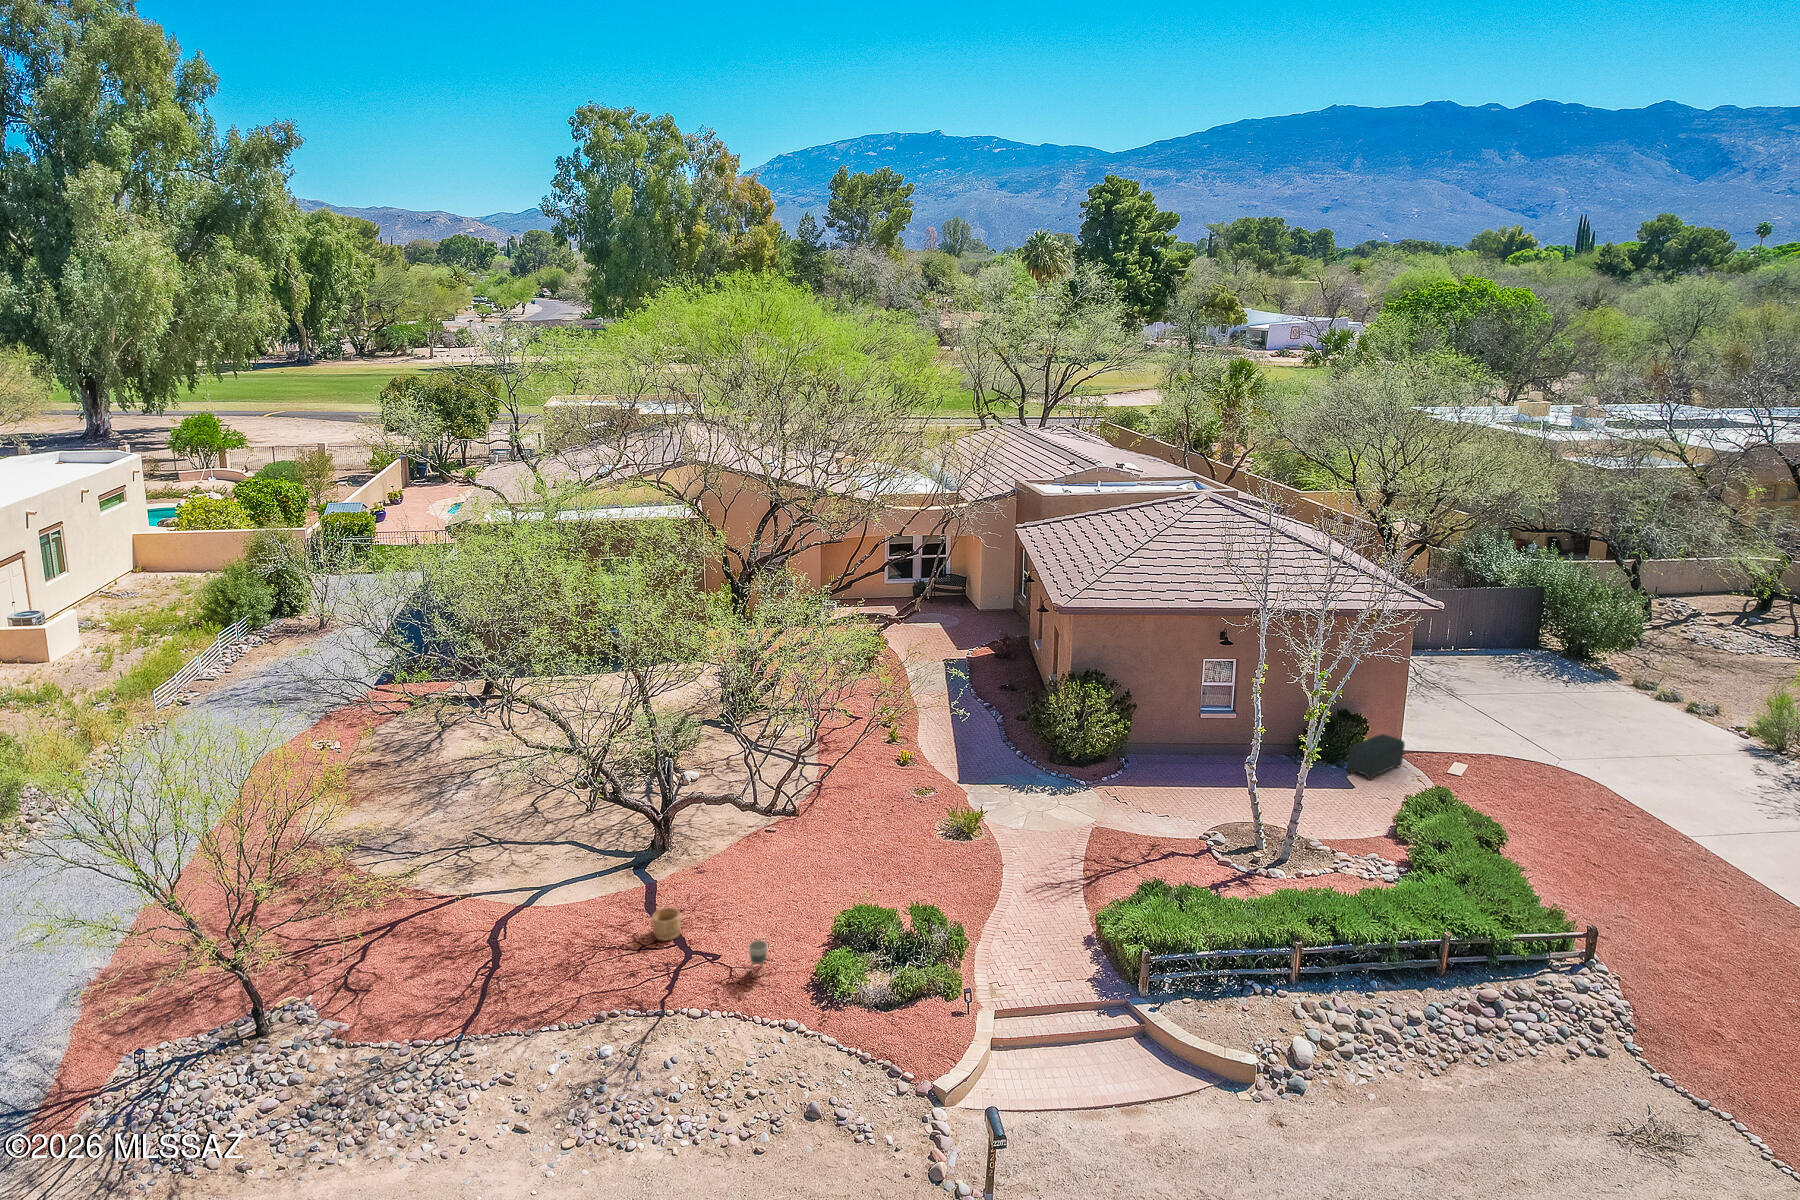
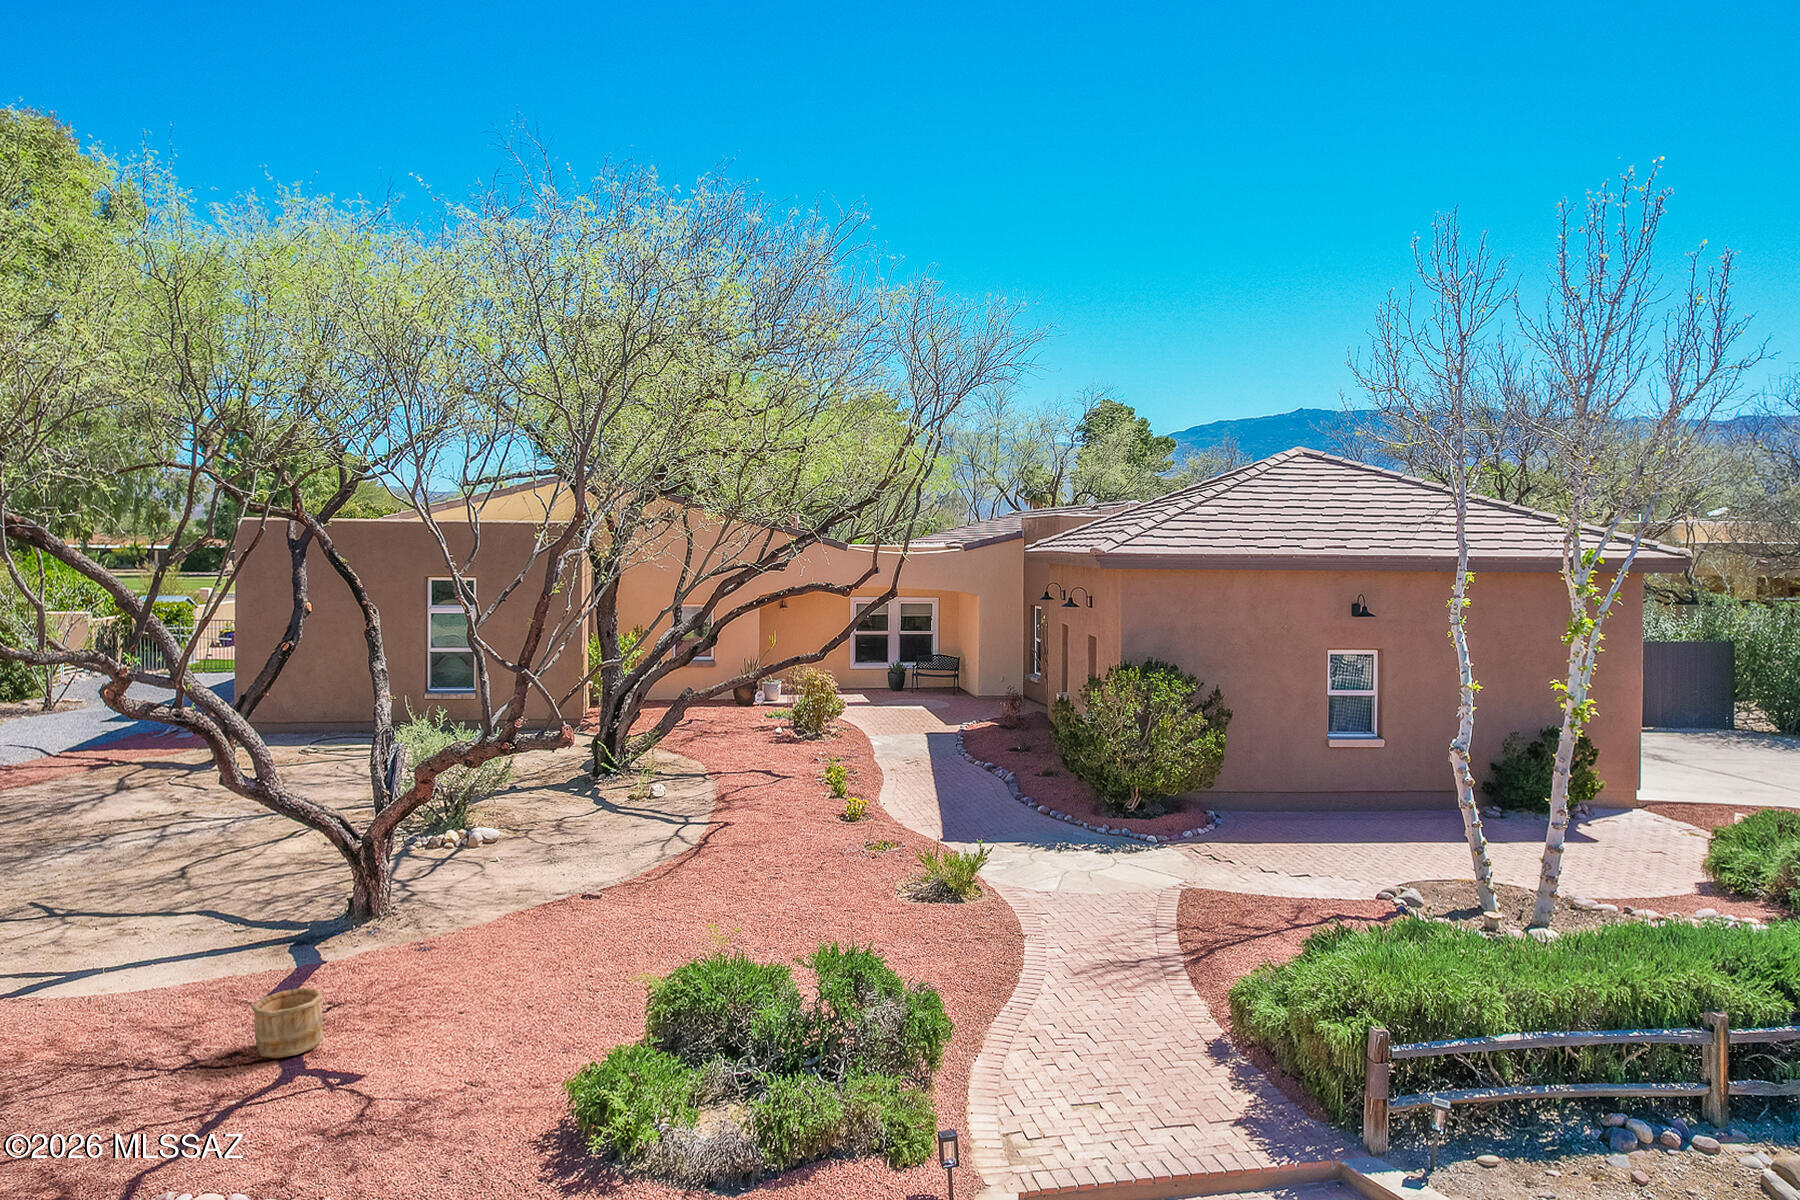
bench: present [1347,734,1405,780] -> none [1587,764,1675,829]
planter: present [749,940,767,973] -> none [430,1036,477,1119]

